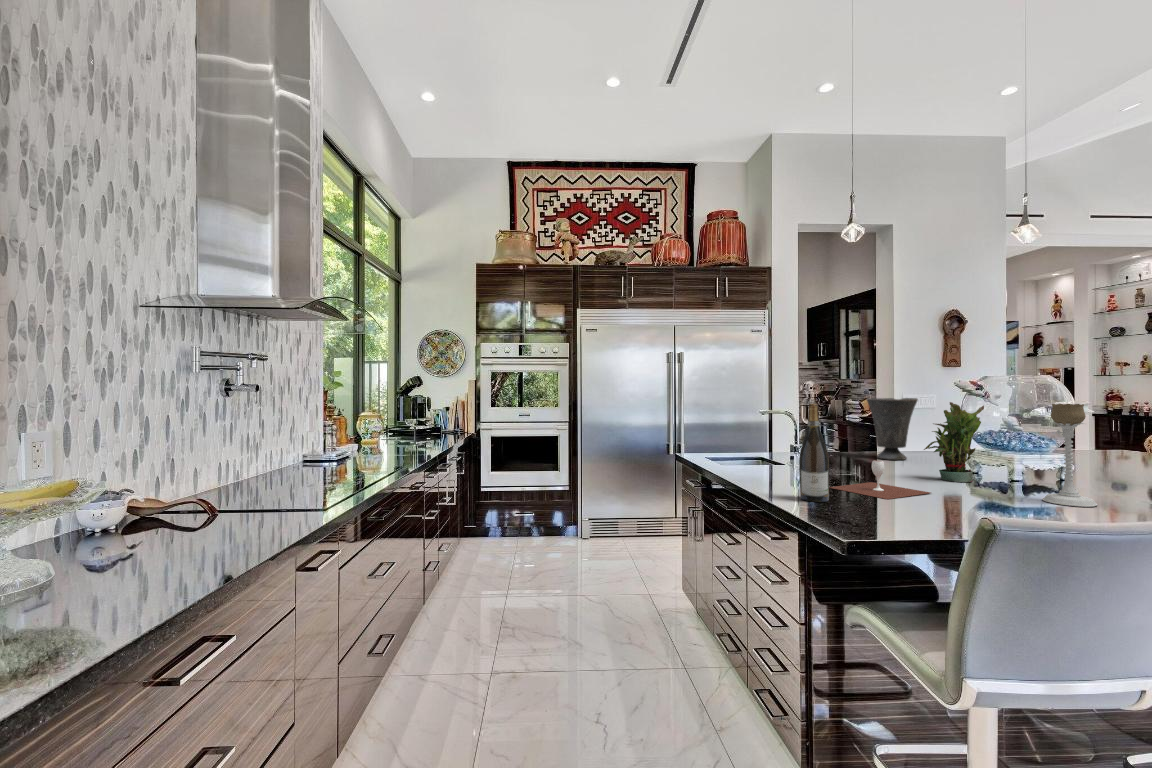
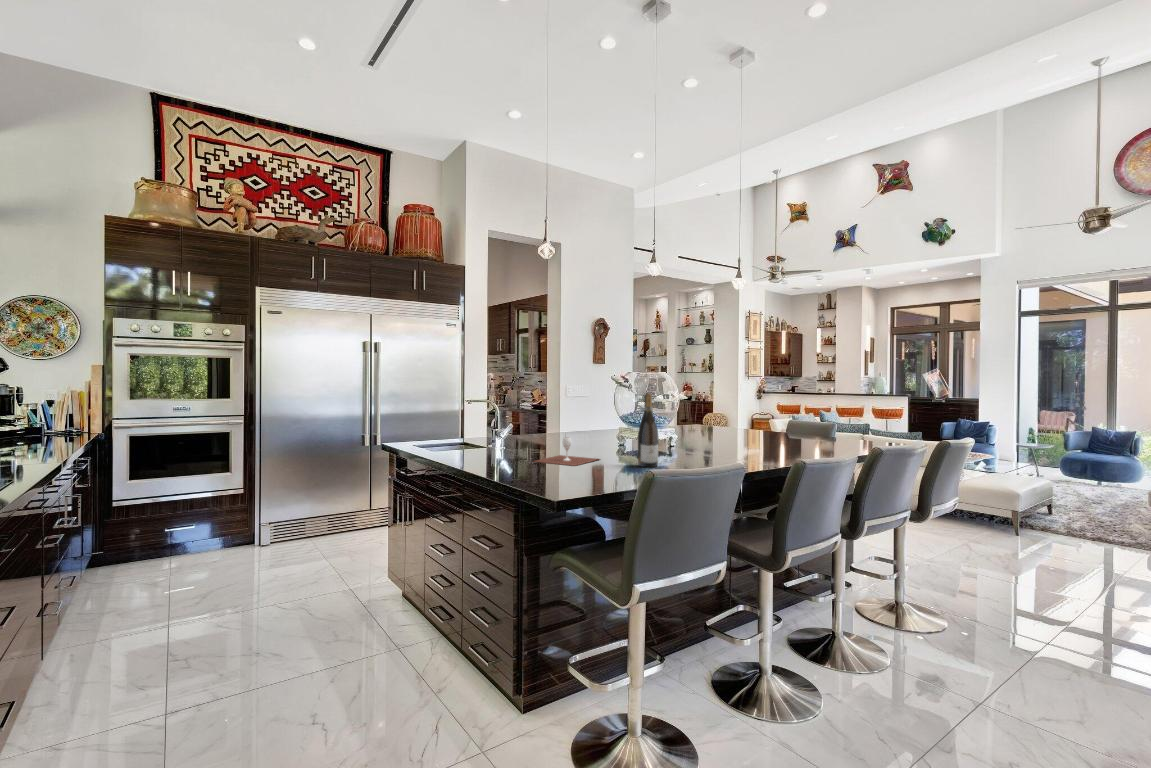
vase: present [867,398,918,460] -> none [549,389,585,438]
potted plant: present [924,402,984,482] -> none [592,392,630,451]
wine bottle: present [799,404,829,502] -> present [638,394,659,467]
candle holder: present [1042,404,1097,507] -> none [663,393,690,460]

